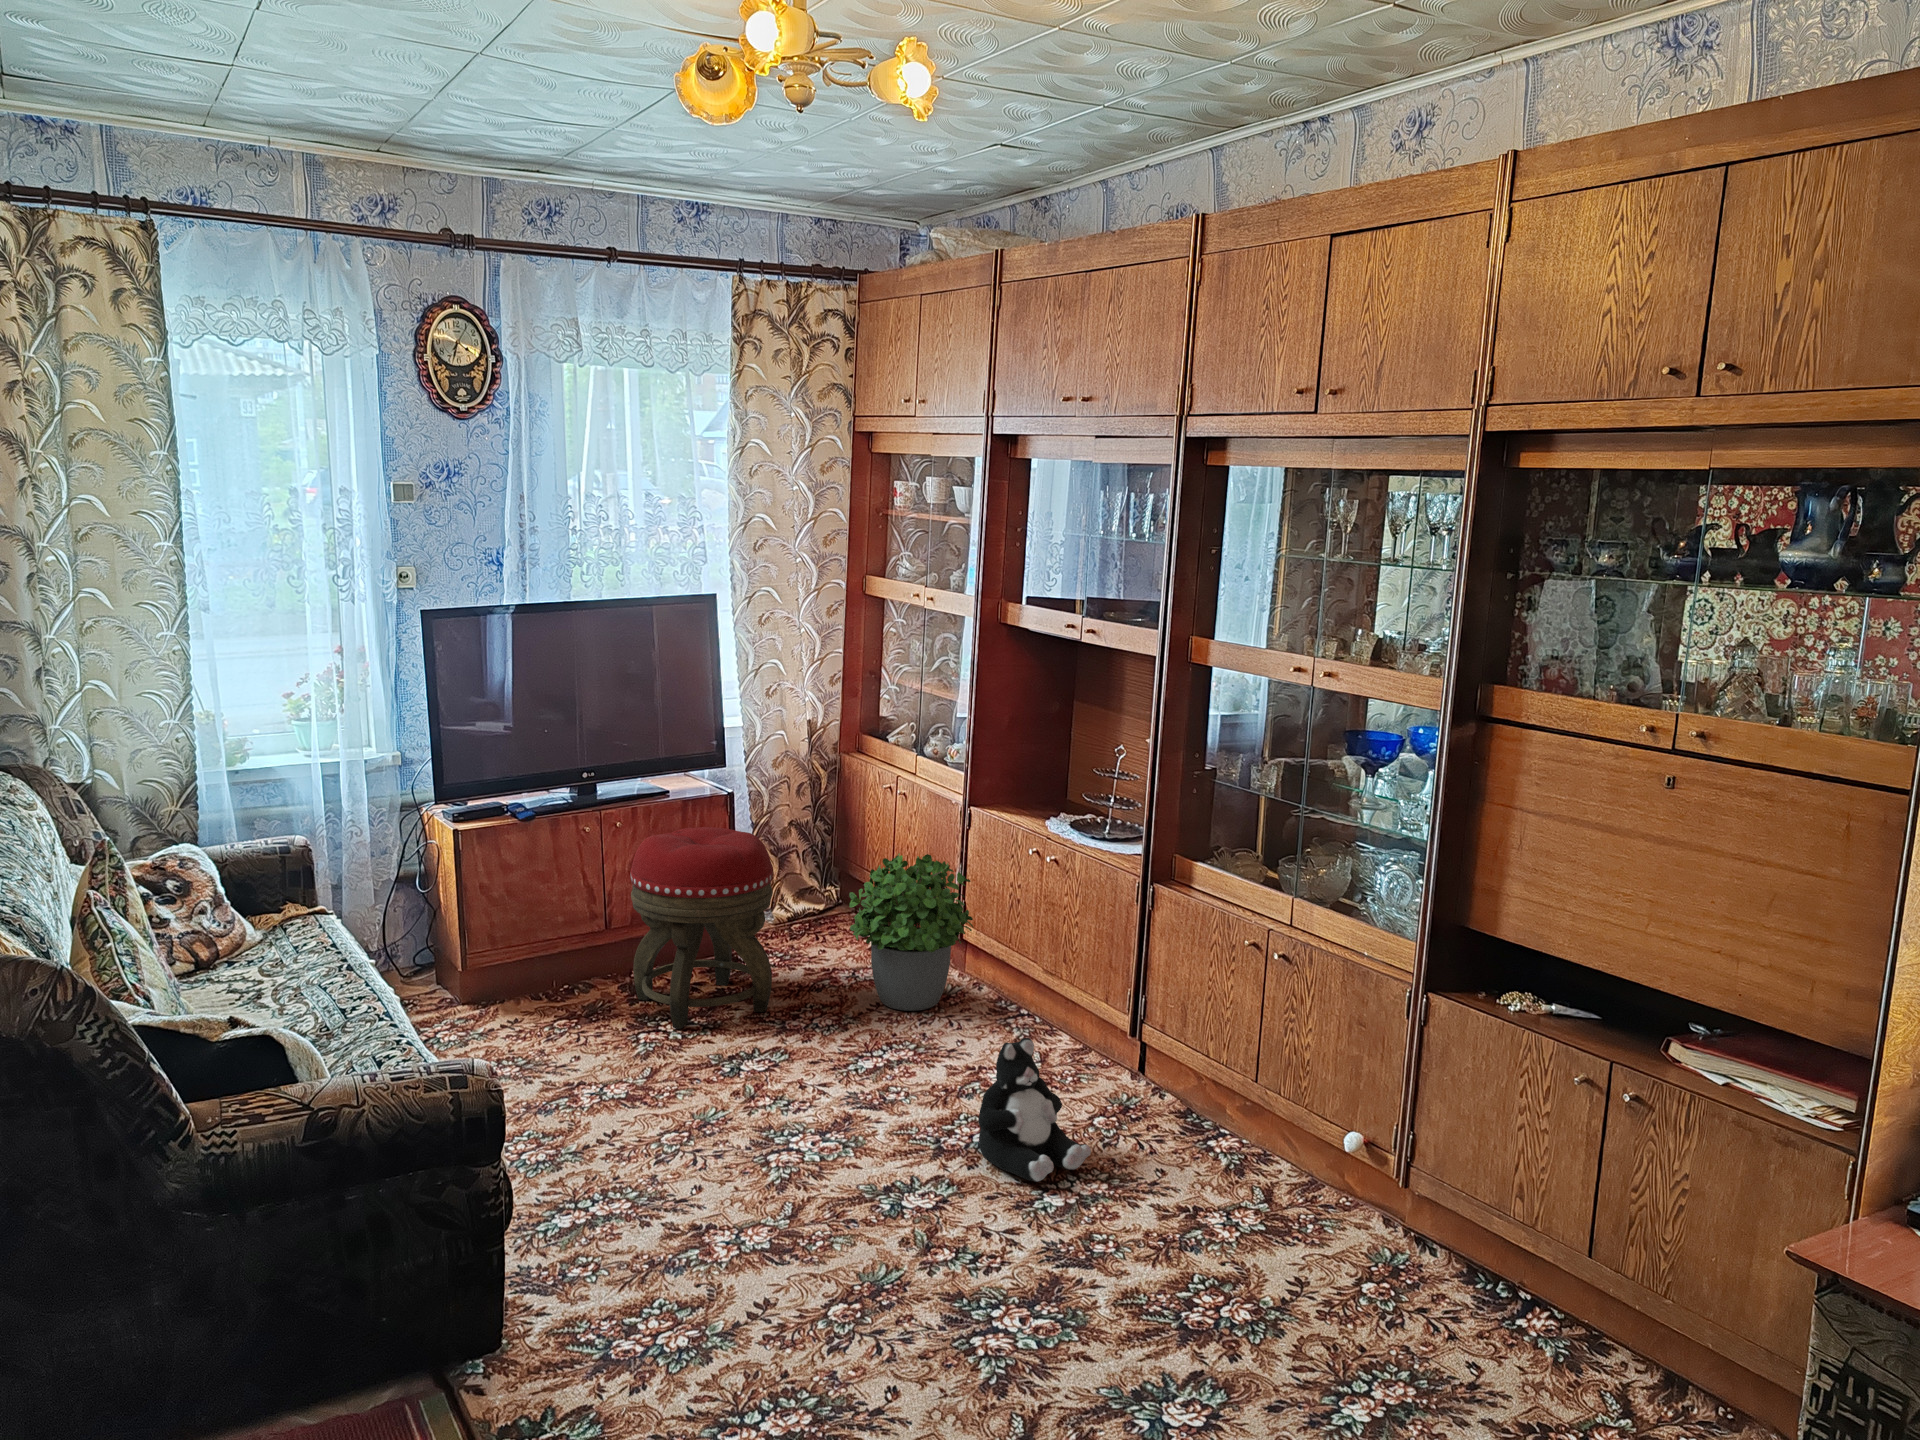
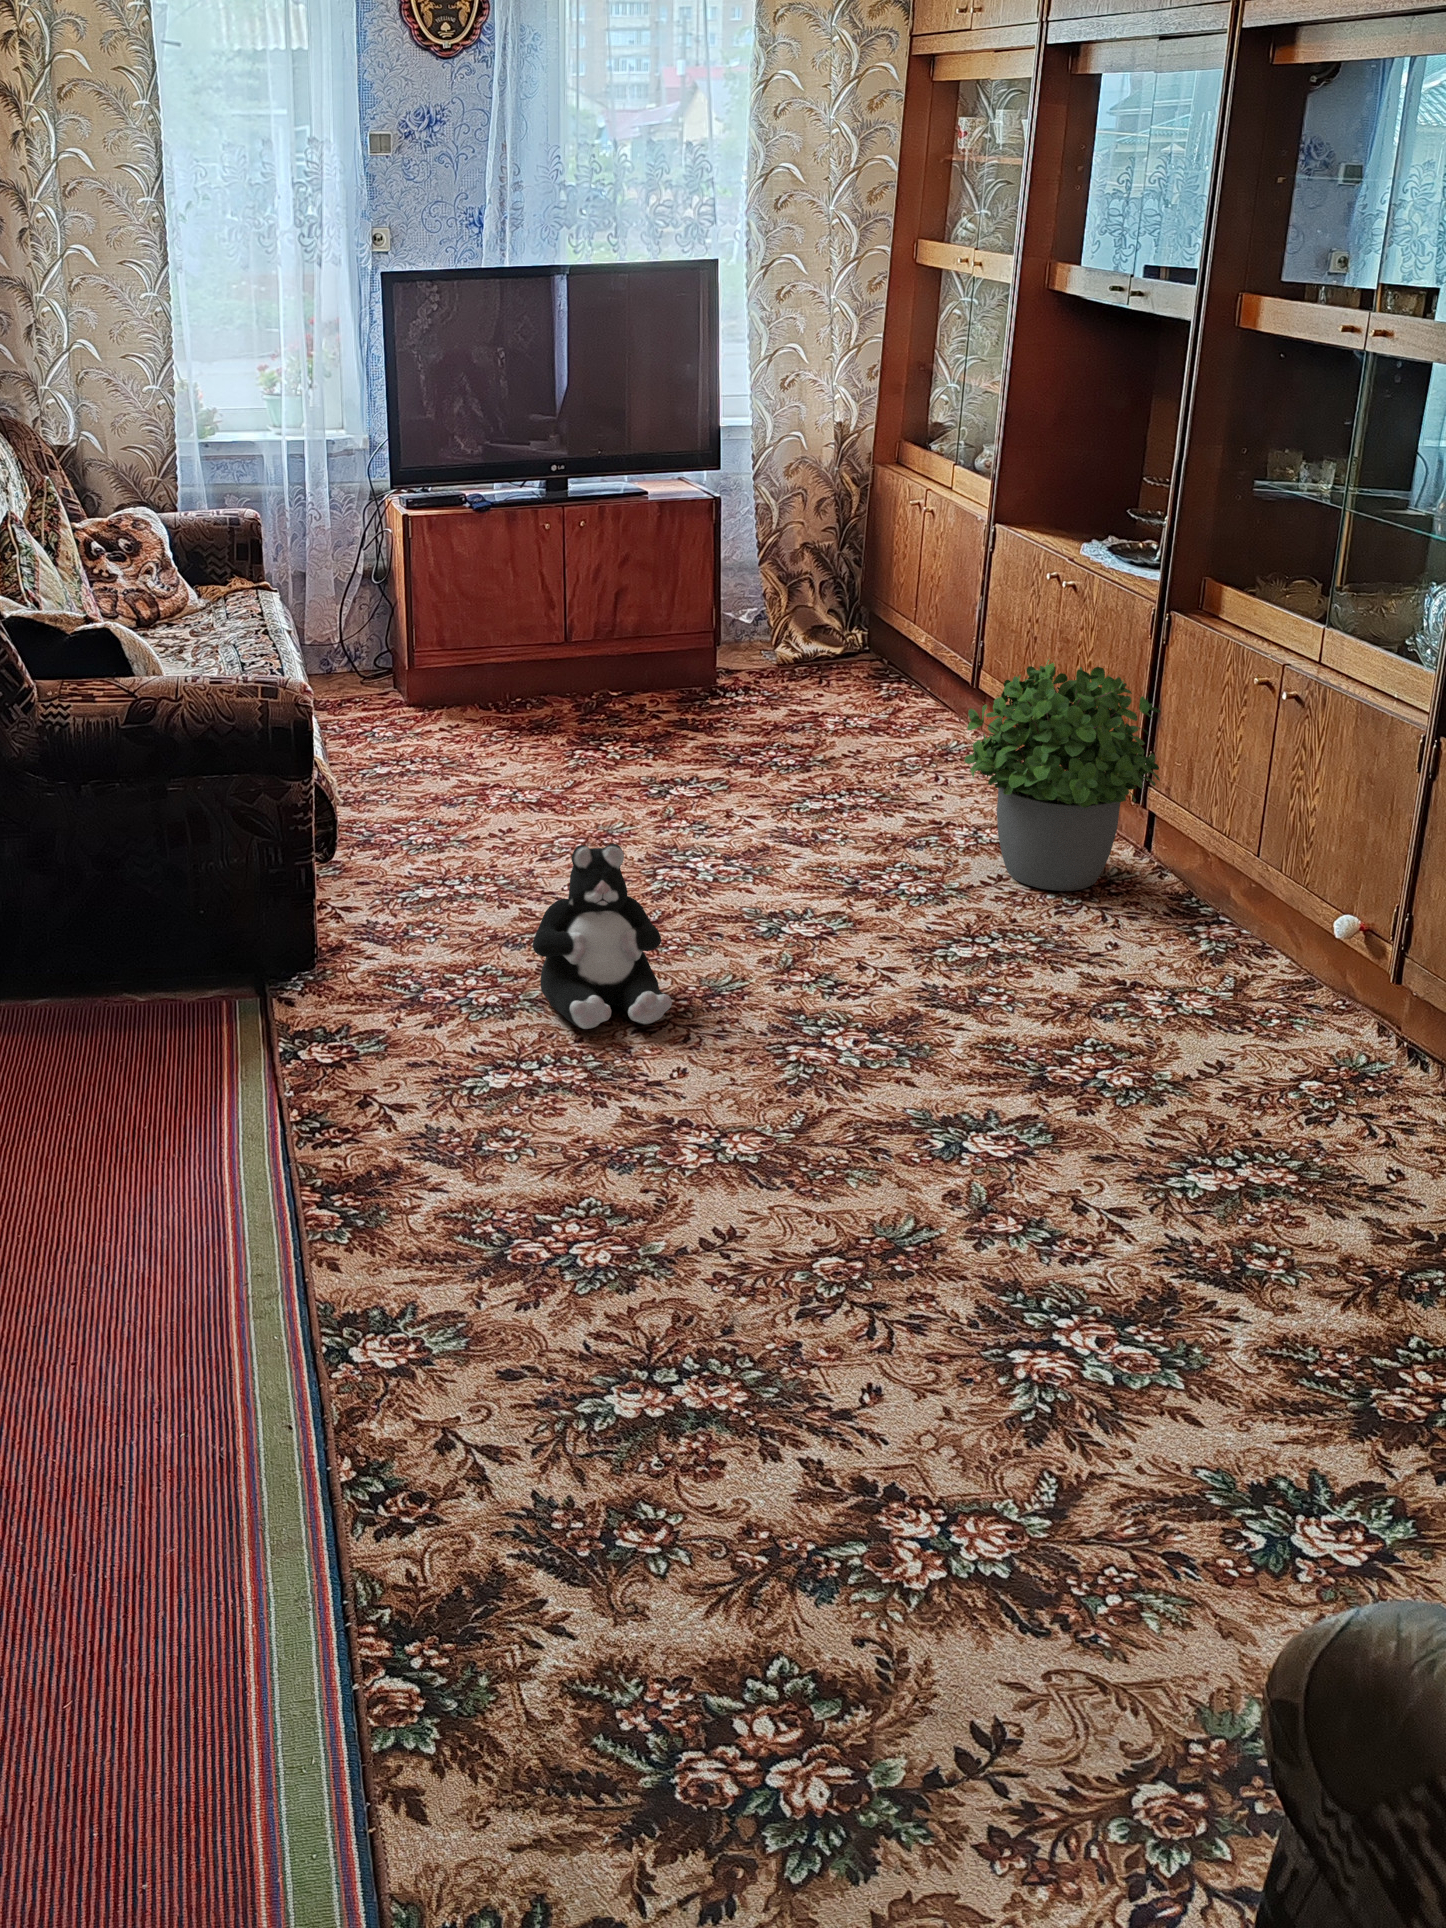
footstool: present [631,827,773,1029] -> none [667,602,862,870]
plush toy: present [979,1038,1091,1182] -> present [533,844,672,1029]

